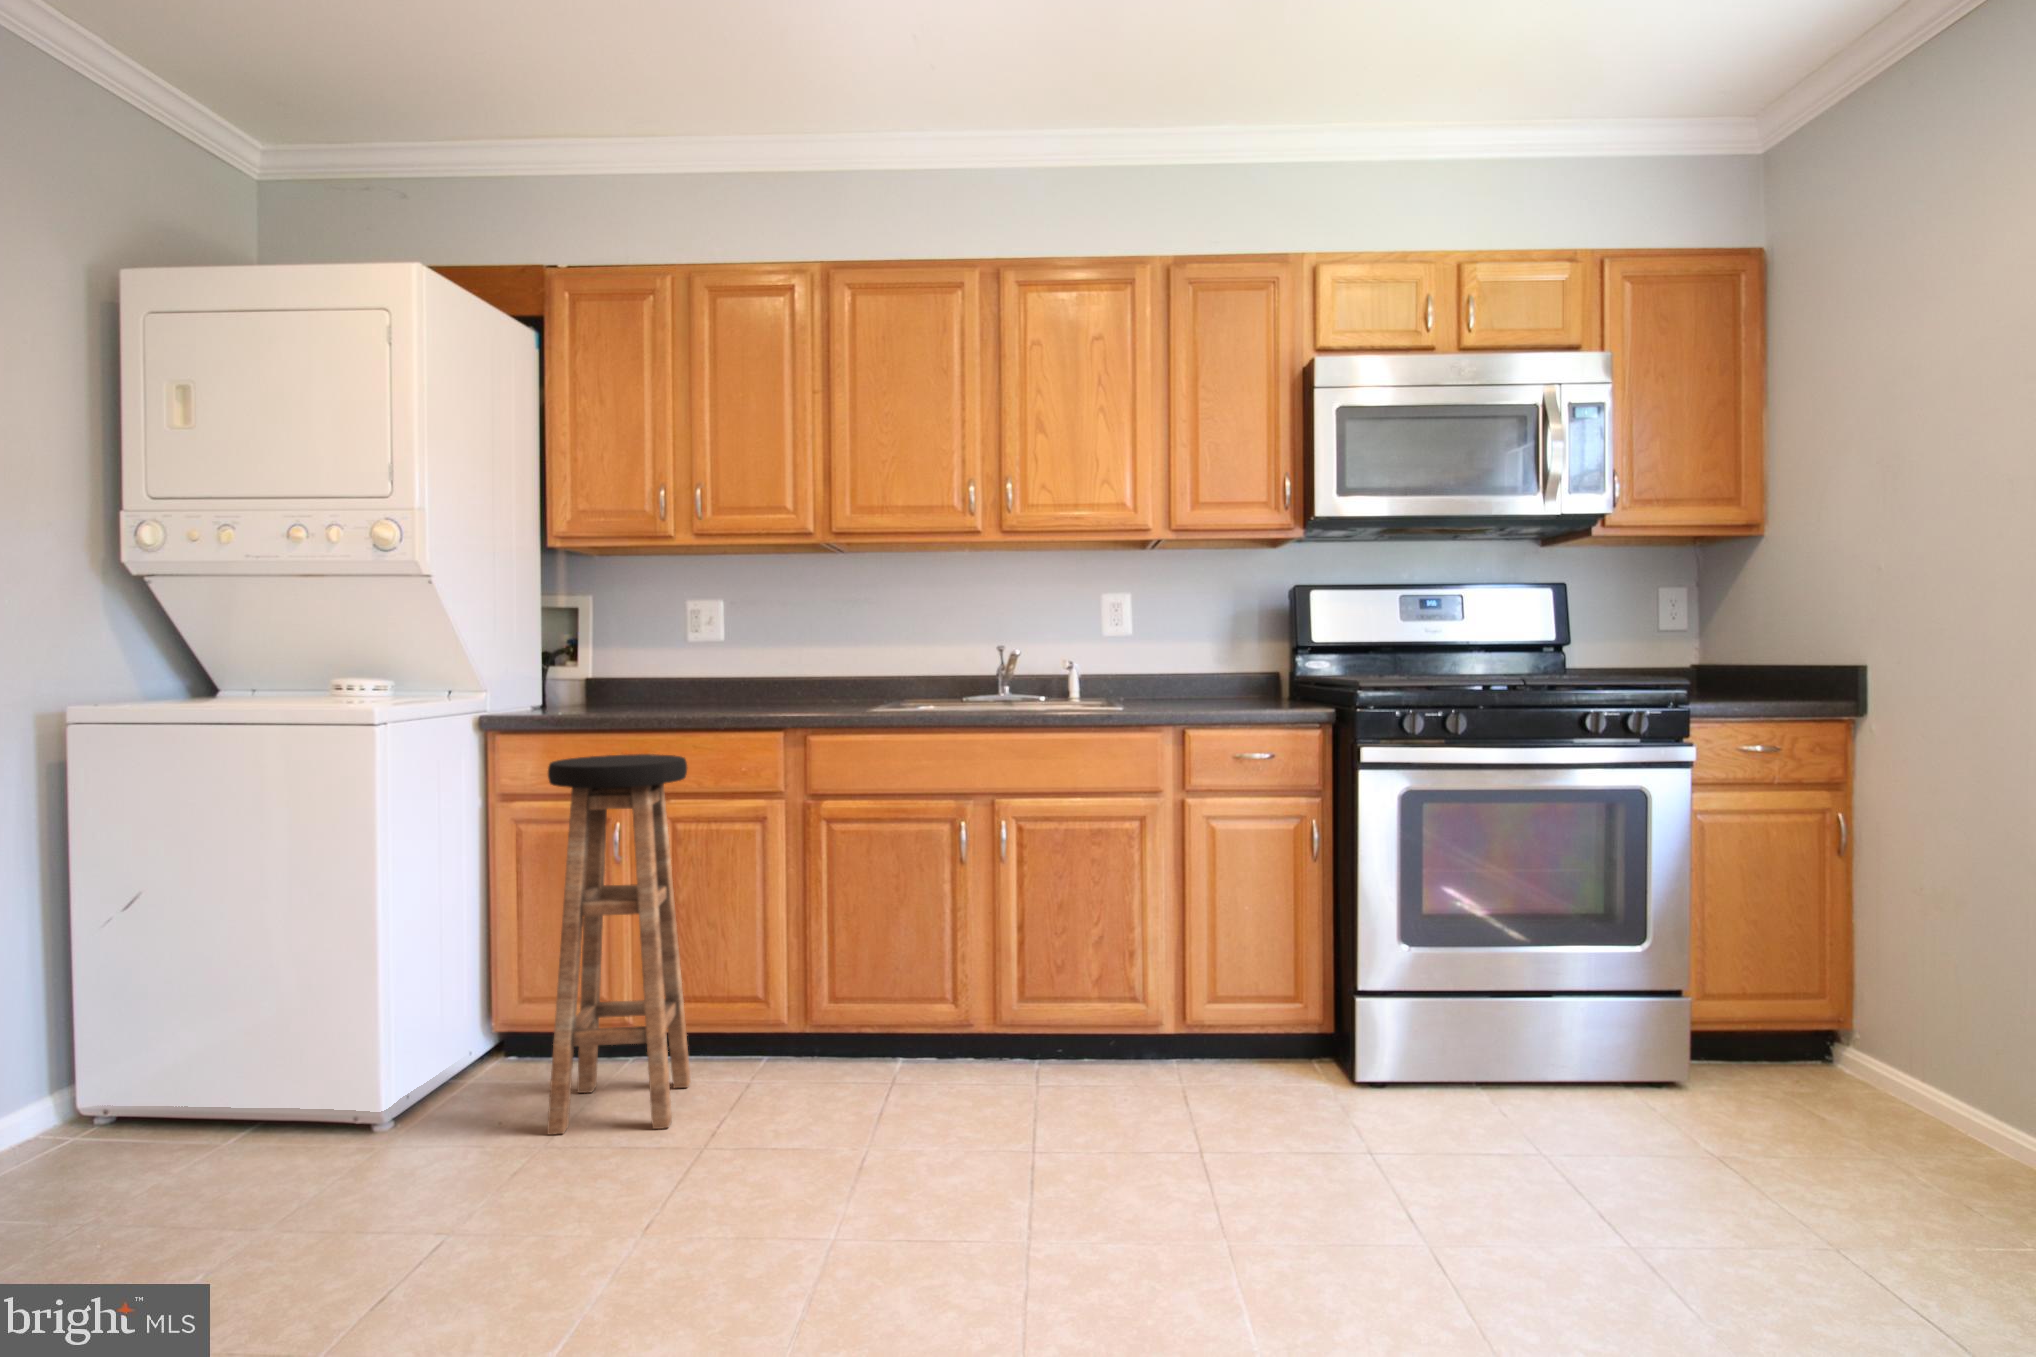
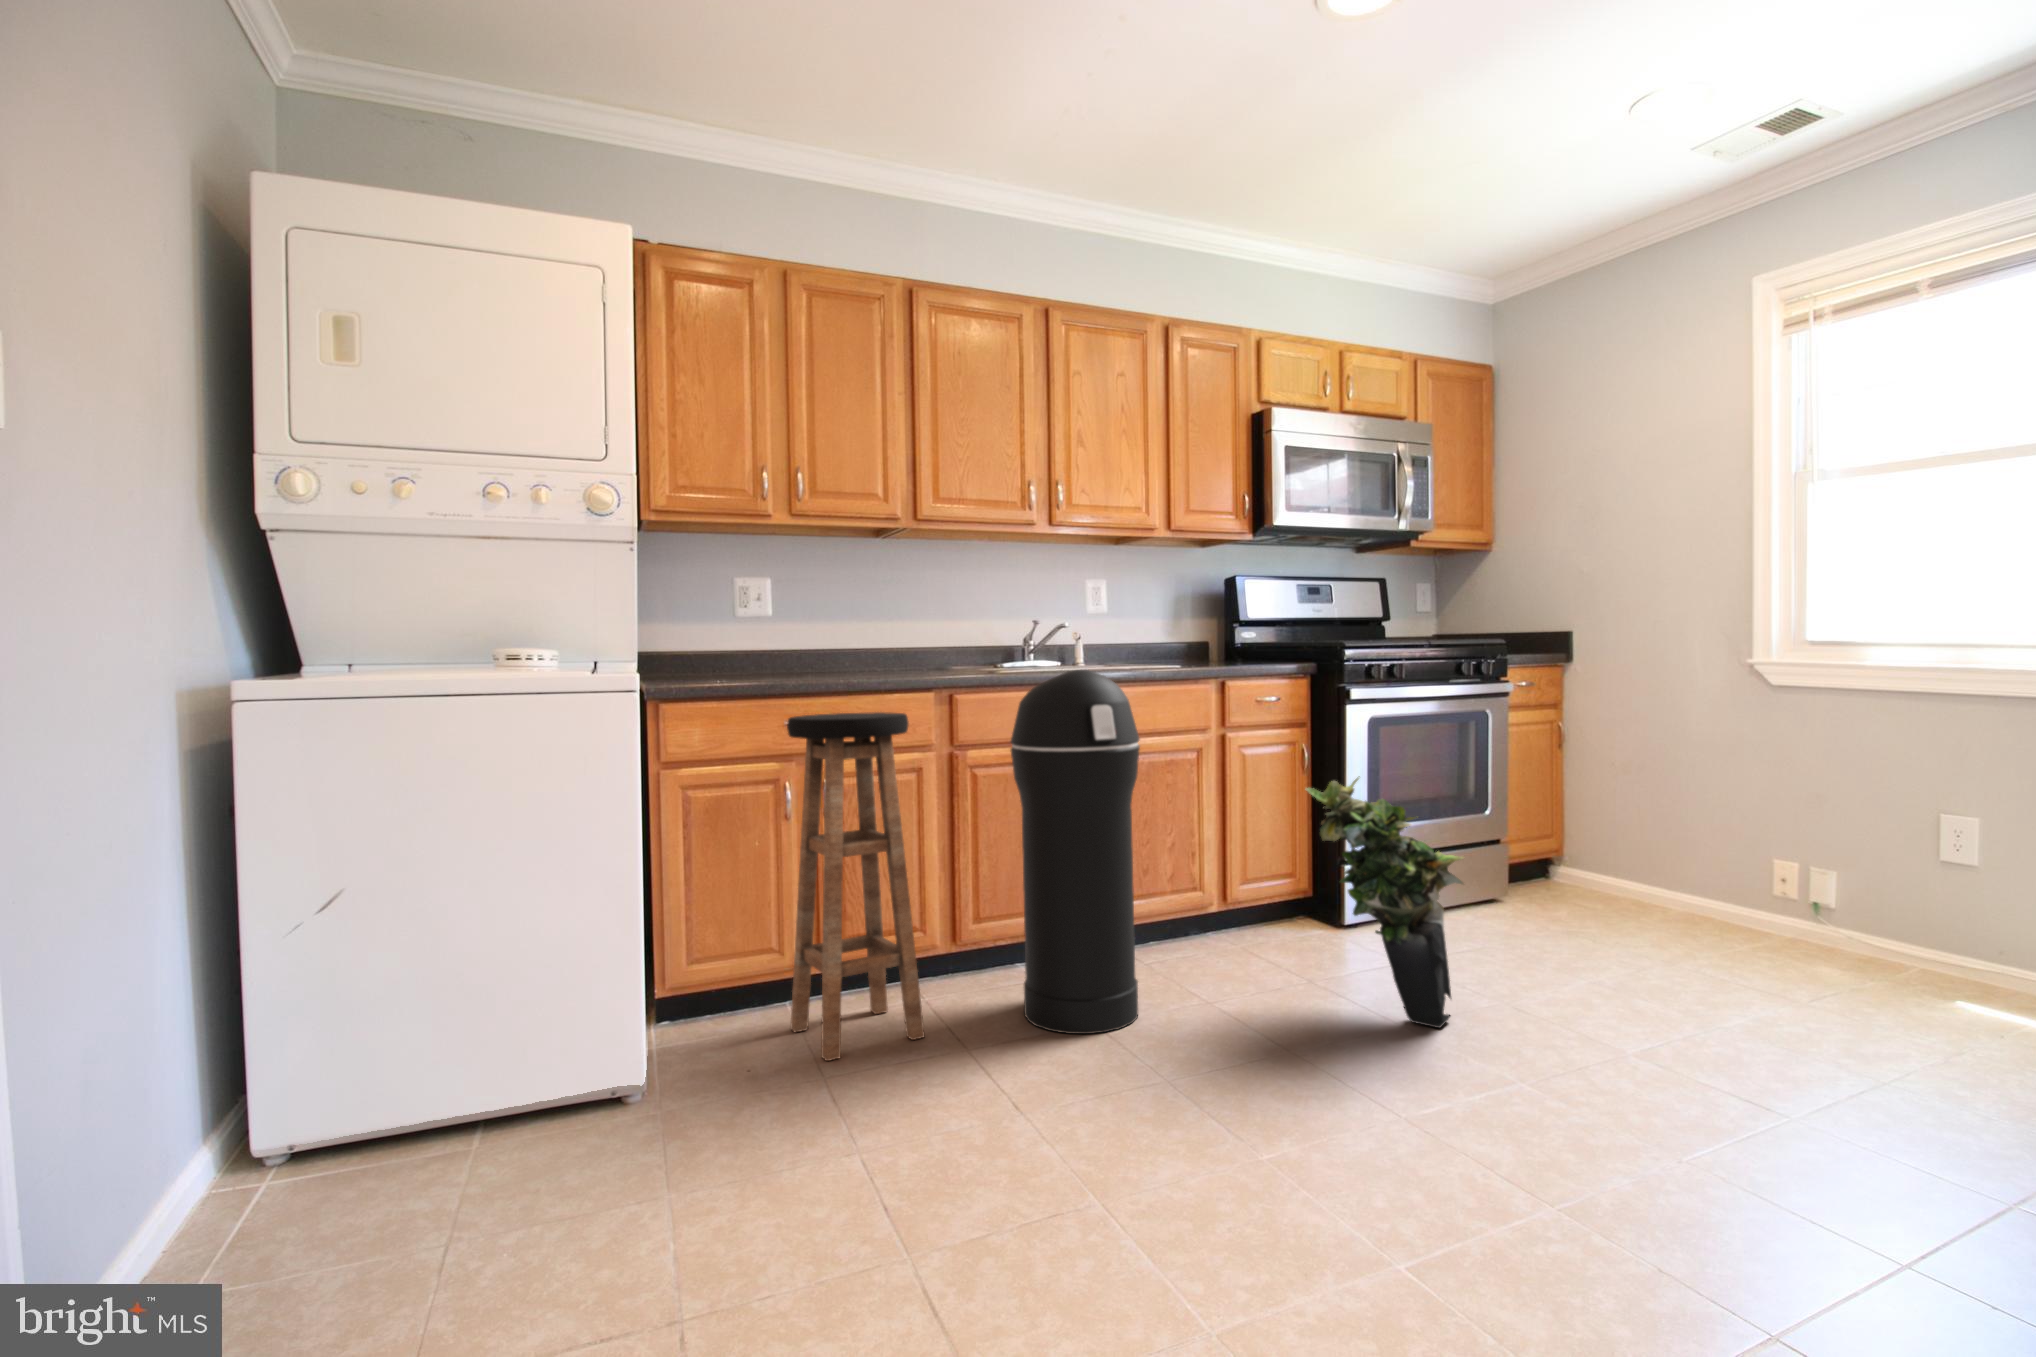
trash can: none [773,720,932,1170] -> present [1011,670,1140,1034]
potted plant: none [1101,887,1302,1279] -> present [1306,776,1463,1028]

